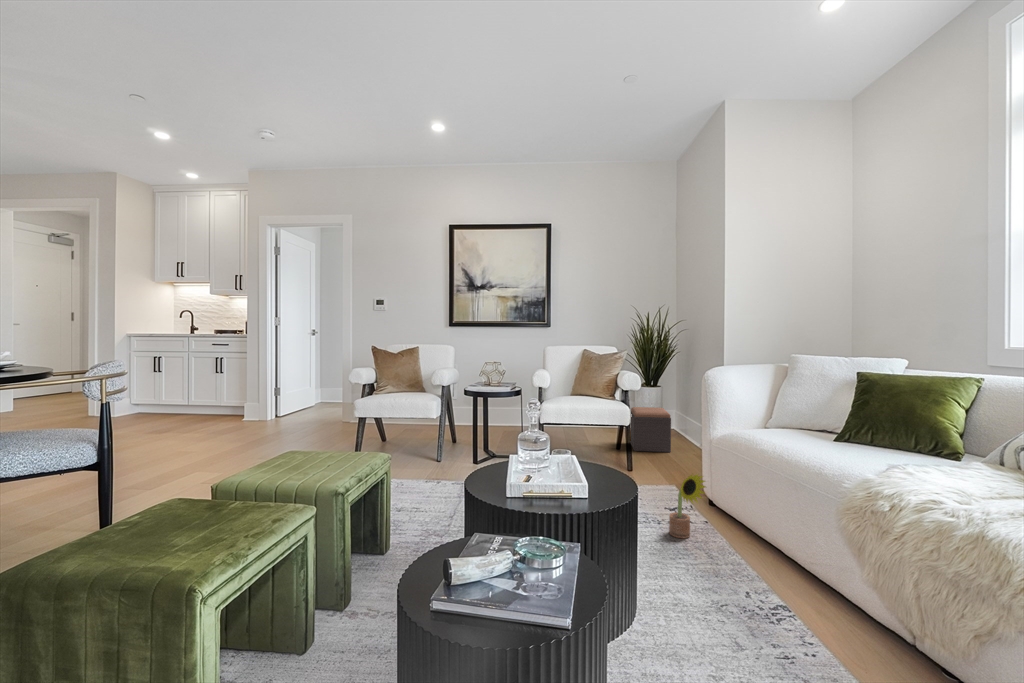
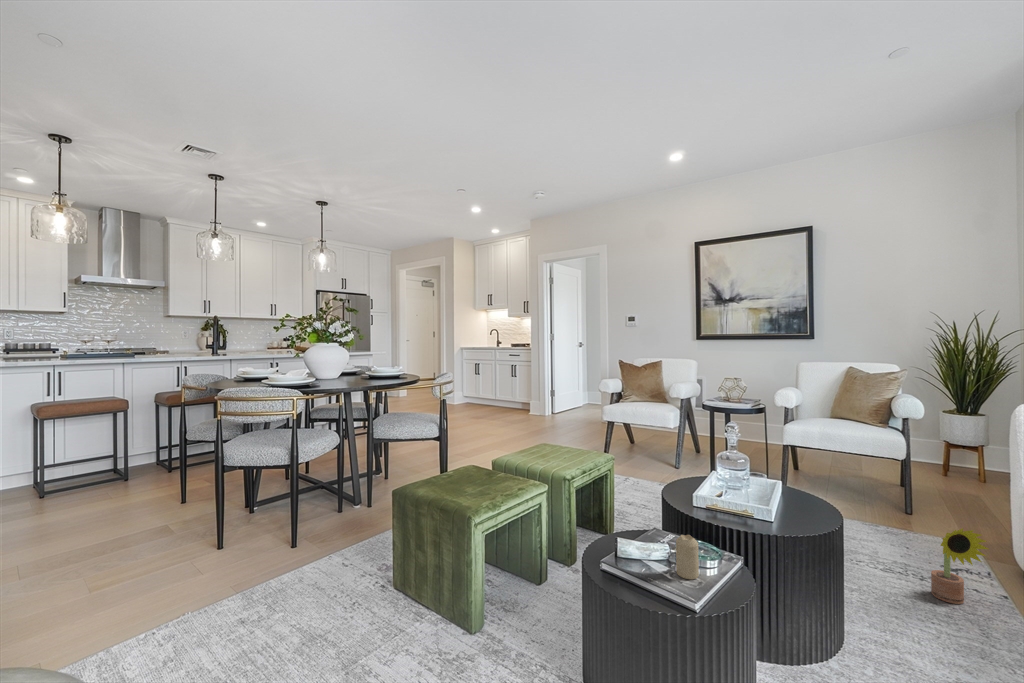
footstool: present [630,407,671,452] -> none [927,439,992,503]
candle: none [526,533,552,590] -> present [676,535,699,579]

